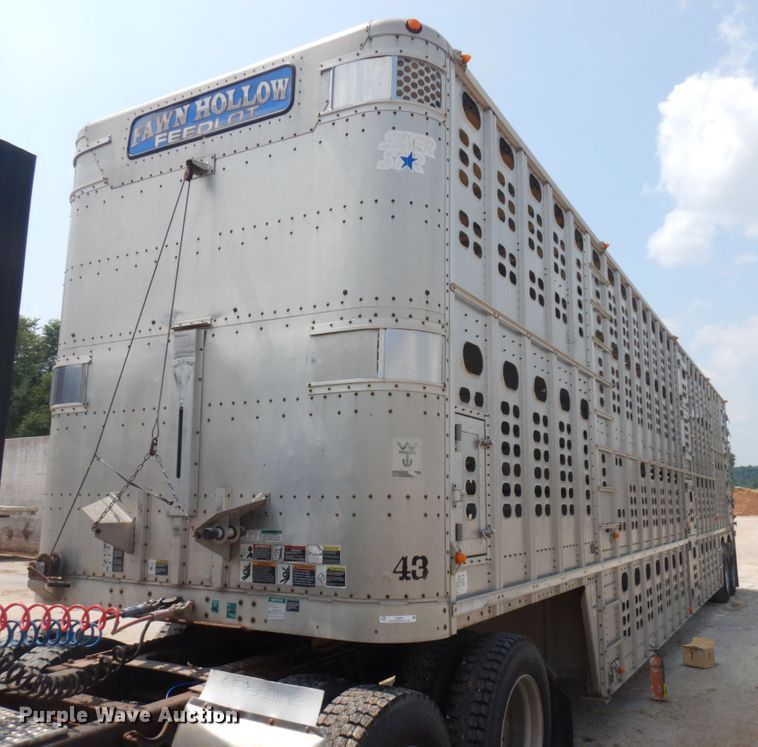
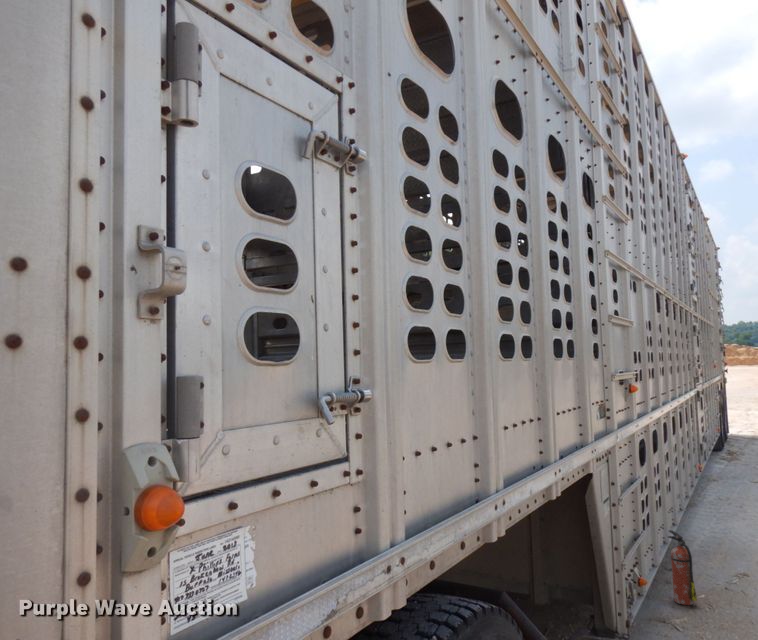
cardboard box: present [682,637,716,669] -> none [694,505,742,546]

